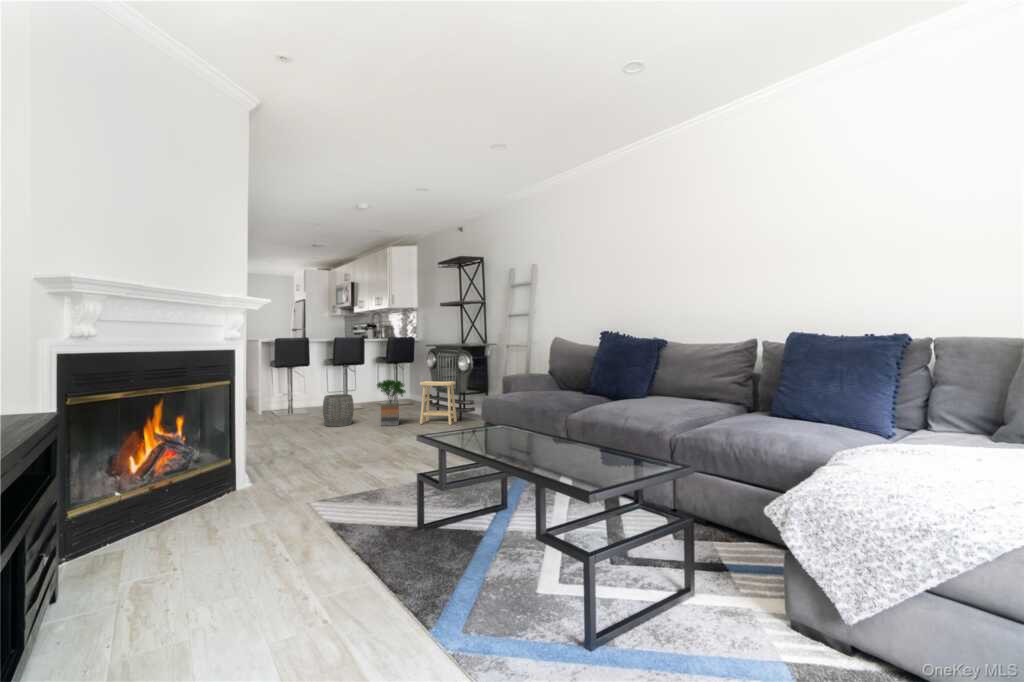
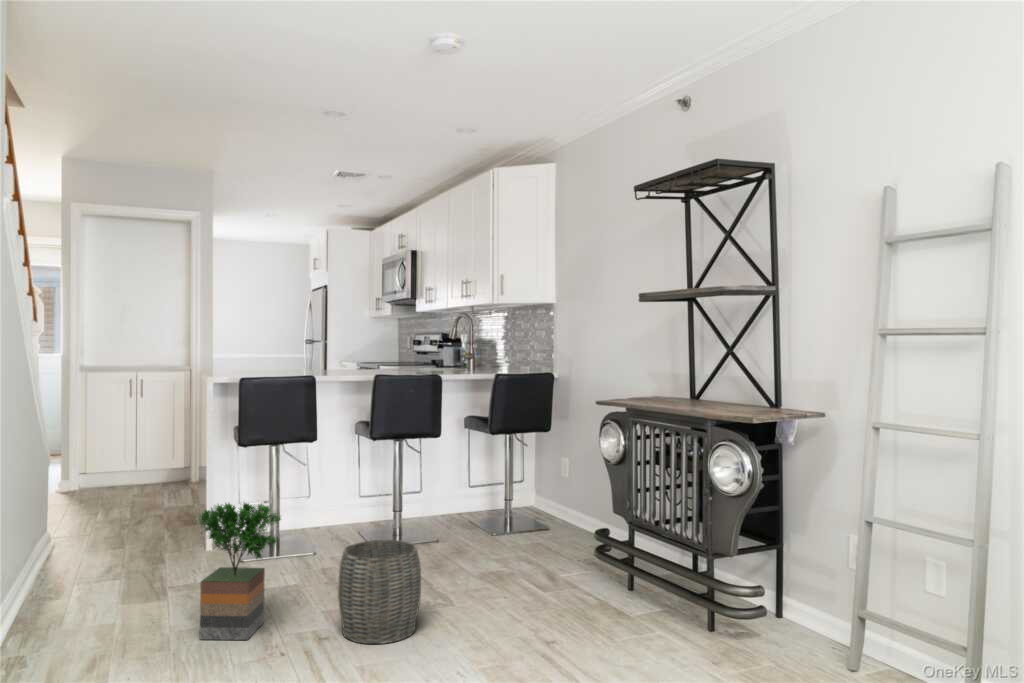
potted tree: present [377,380,406,426] -> present [199,502,280,640]
footstool: present [420,381,457,425] -> none [611,516,715,665]

